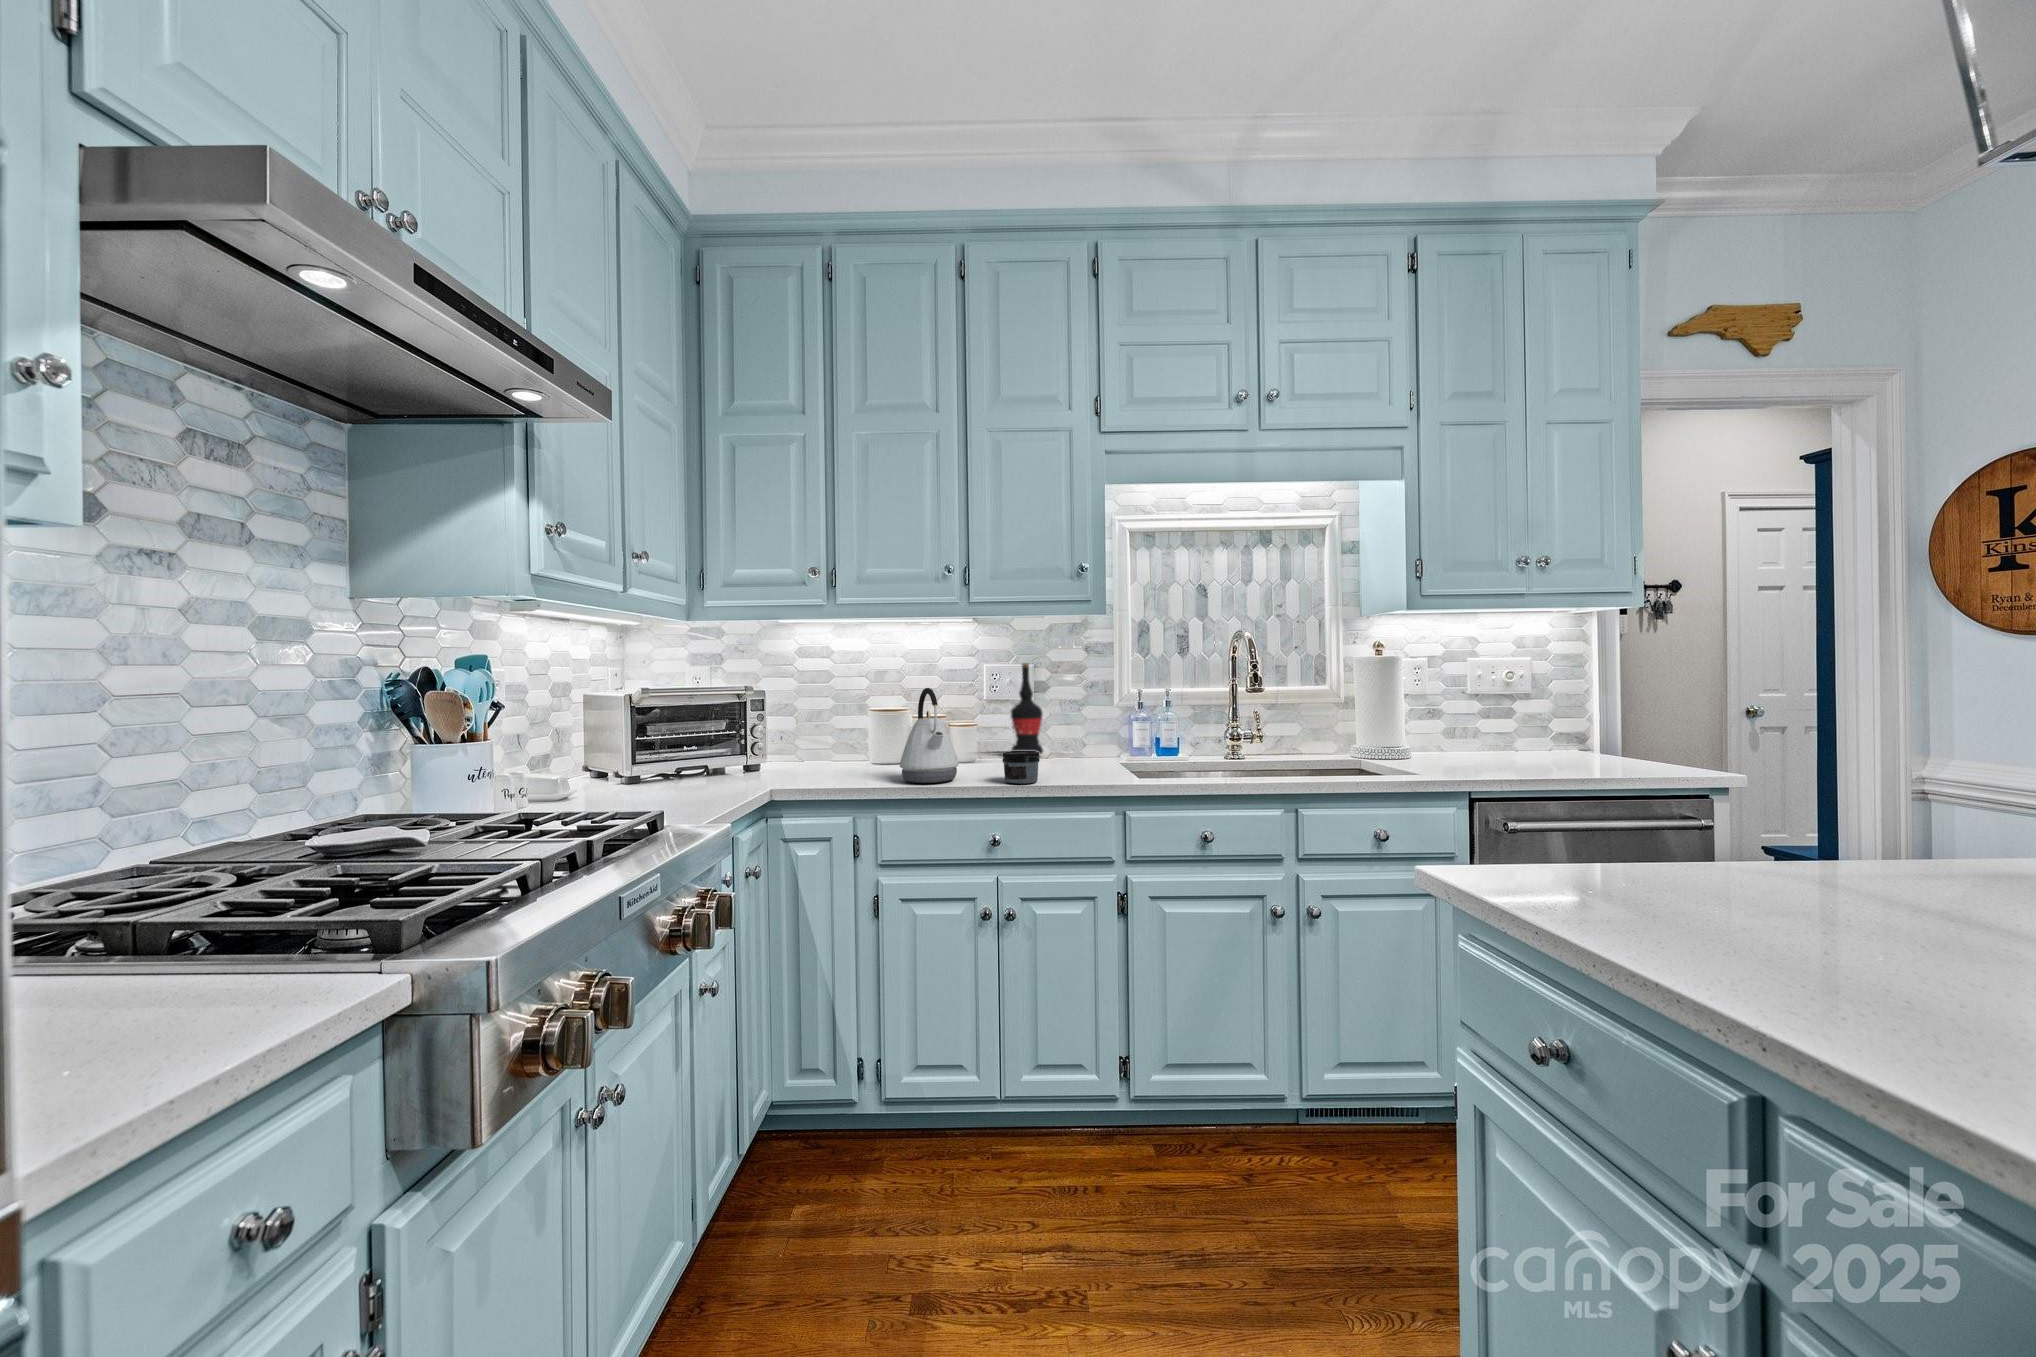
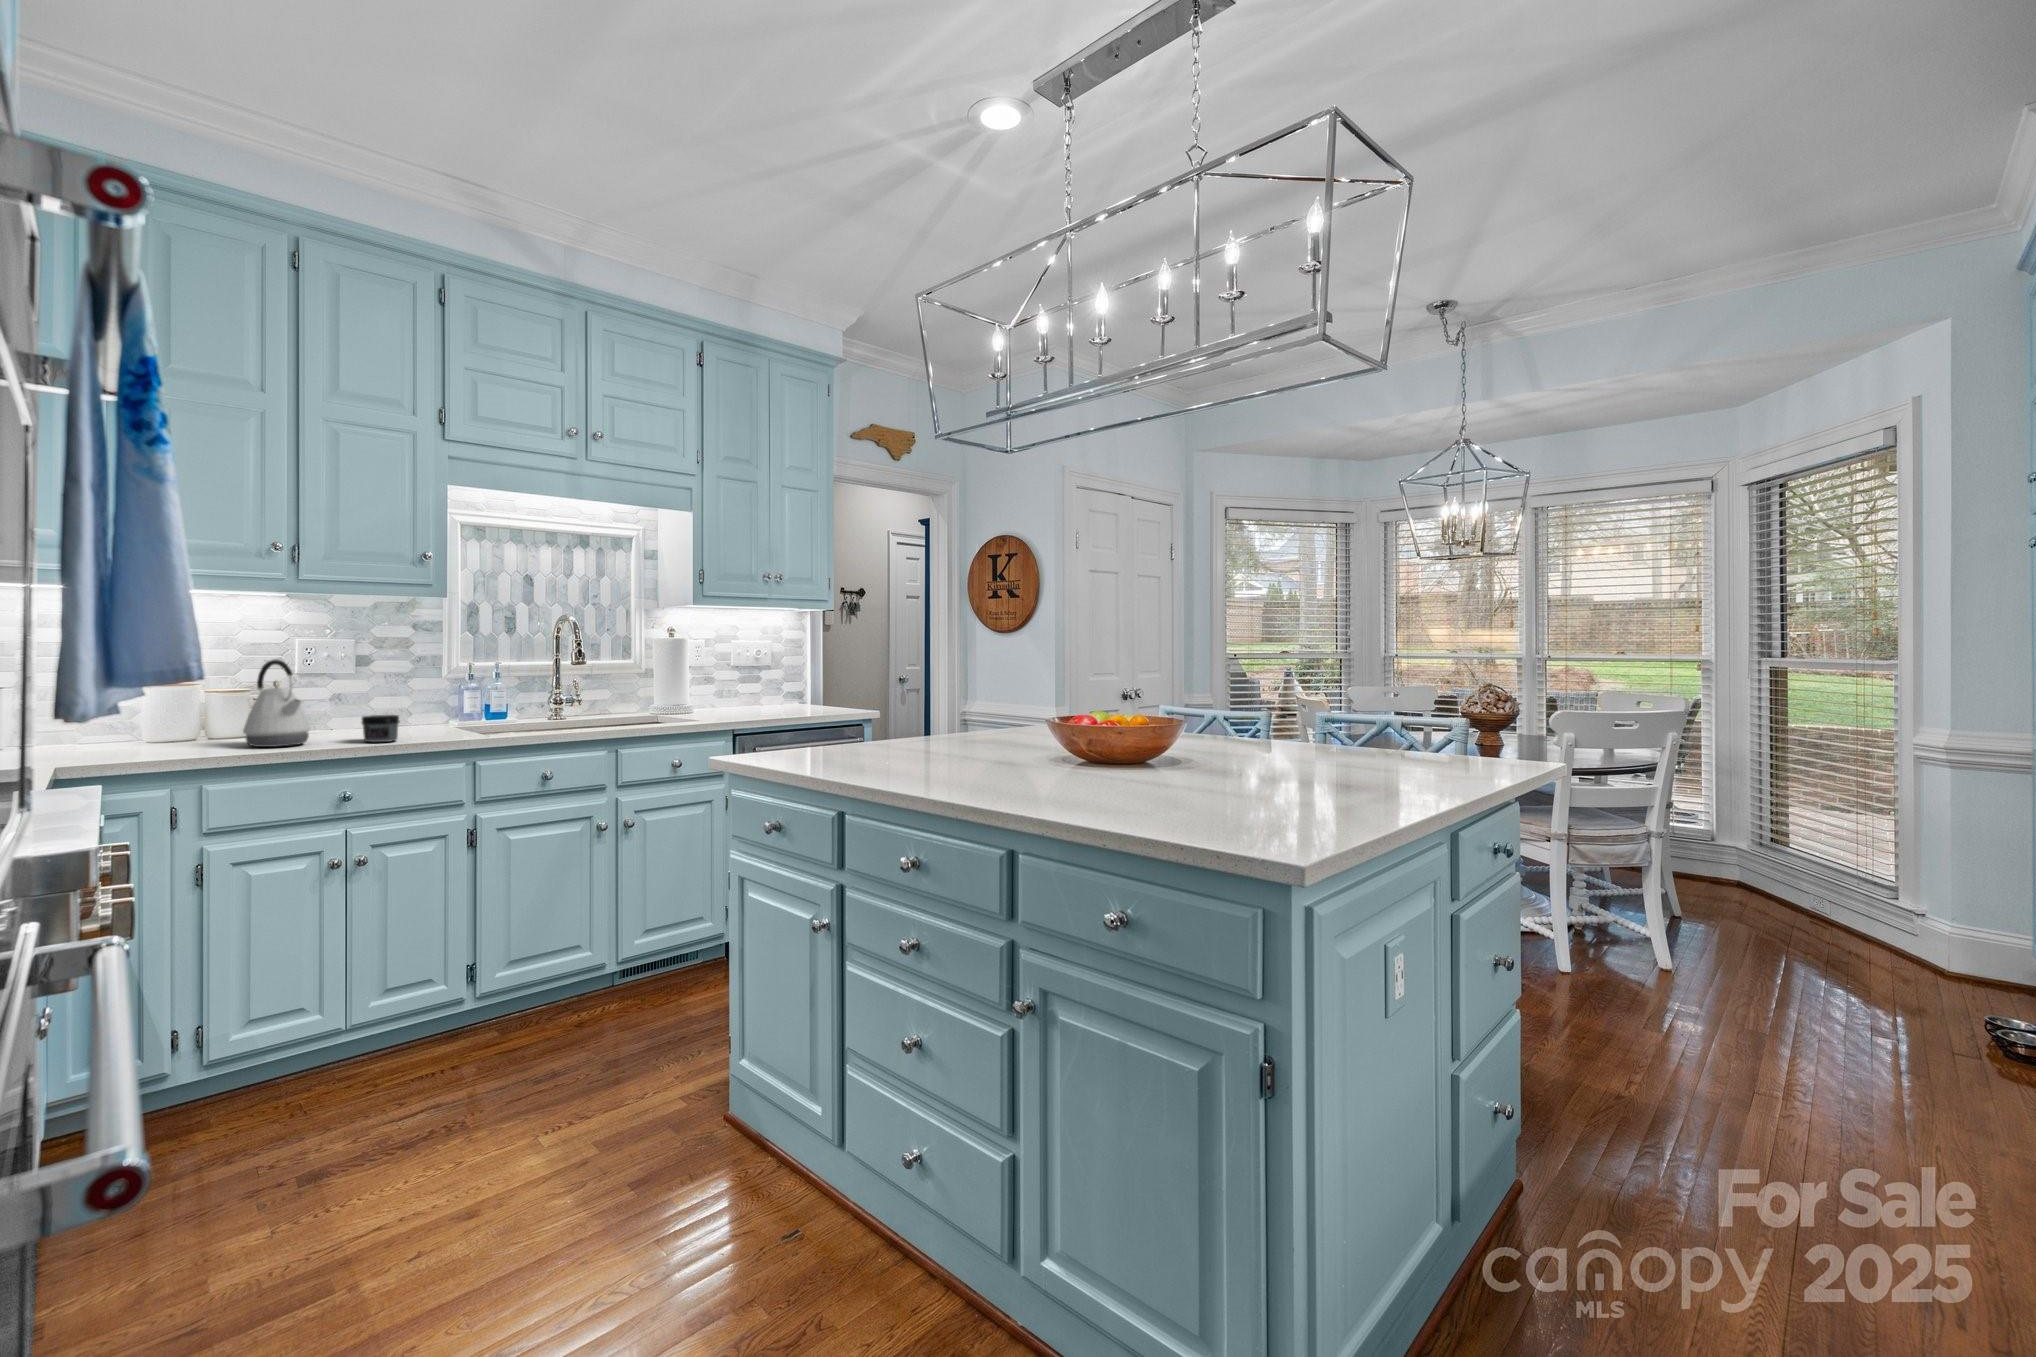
wine bottle: present [1011,663,1043,754] -> none [333,637,371,724]

